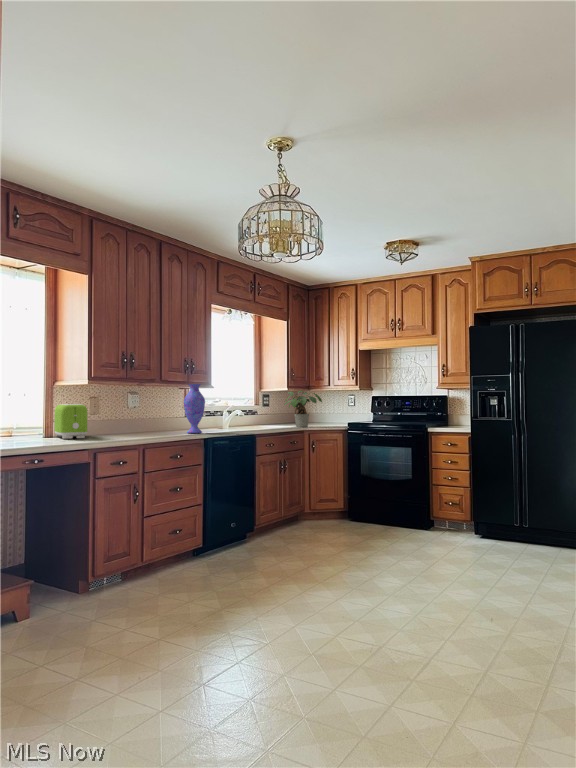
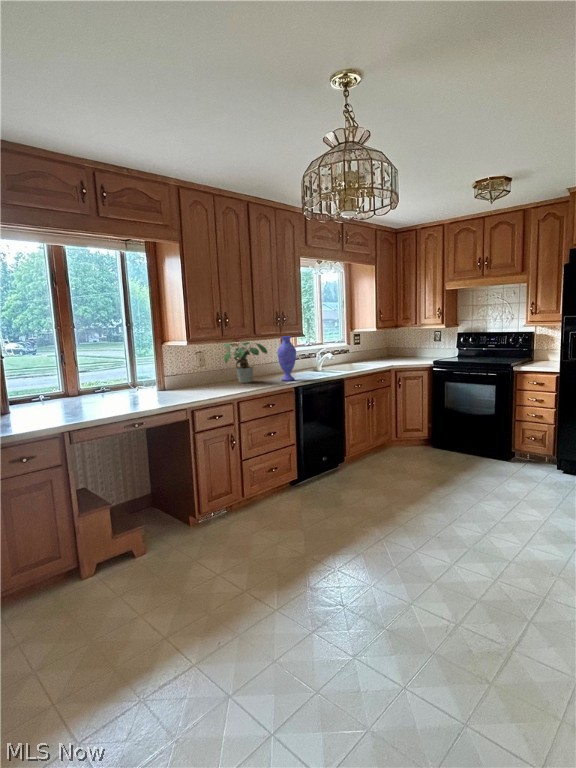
potted plant: present [284,391,322,427] -> present [222,341,267,383]
toaster: present [54,404,87,439] -> none [165,361,190,394]

